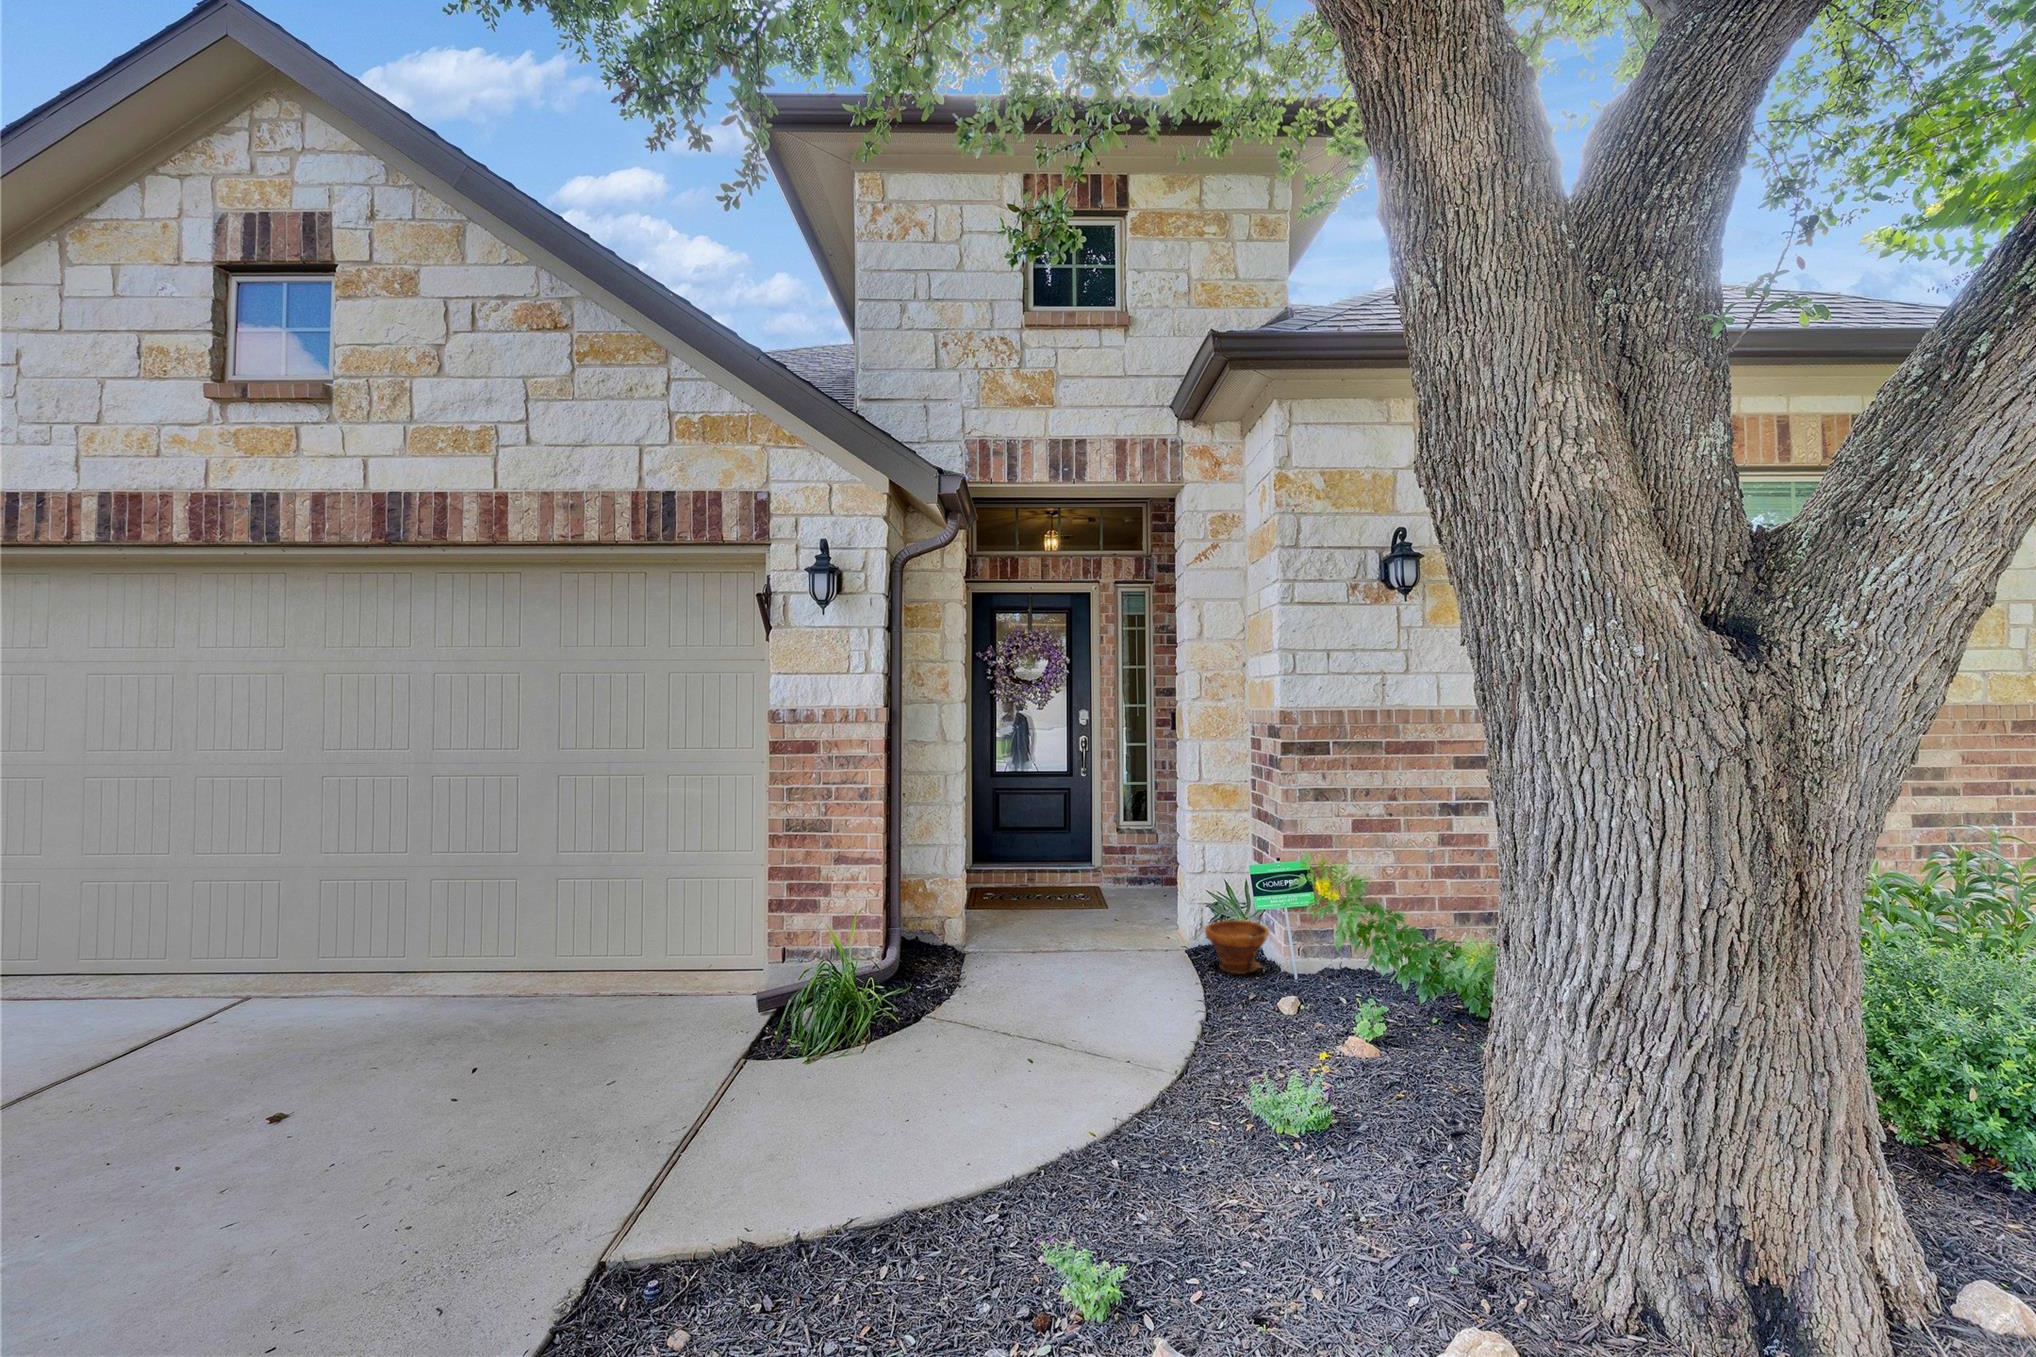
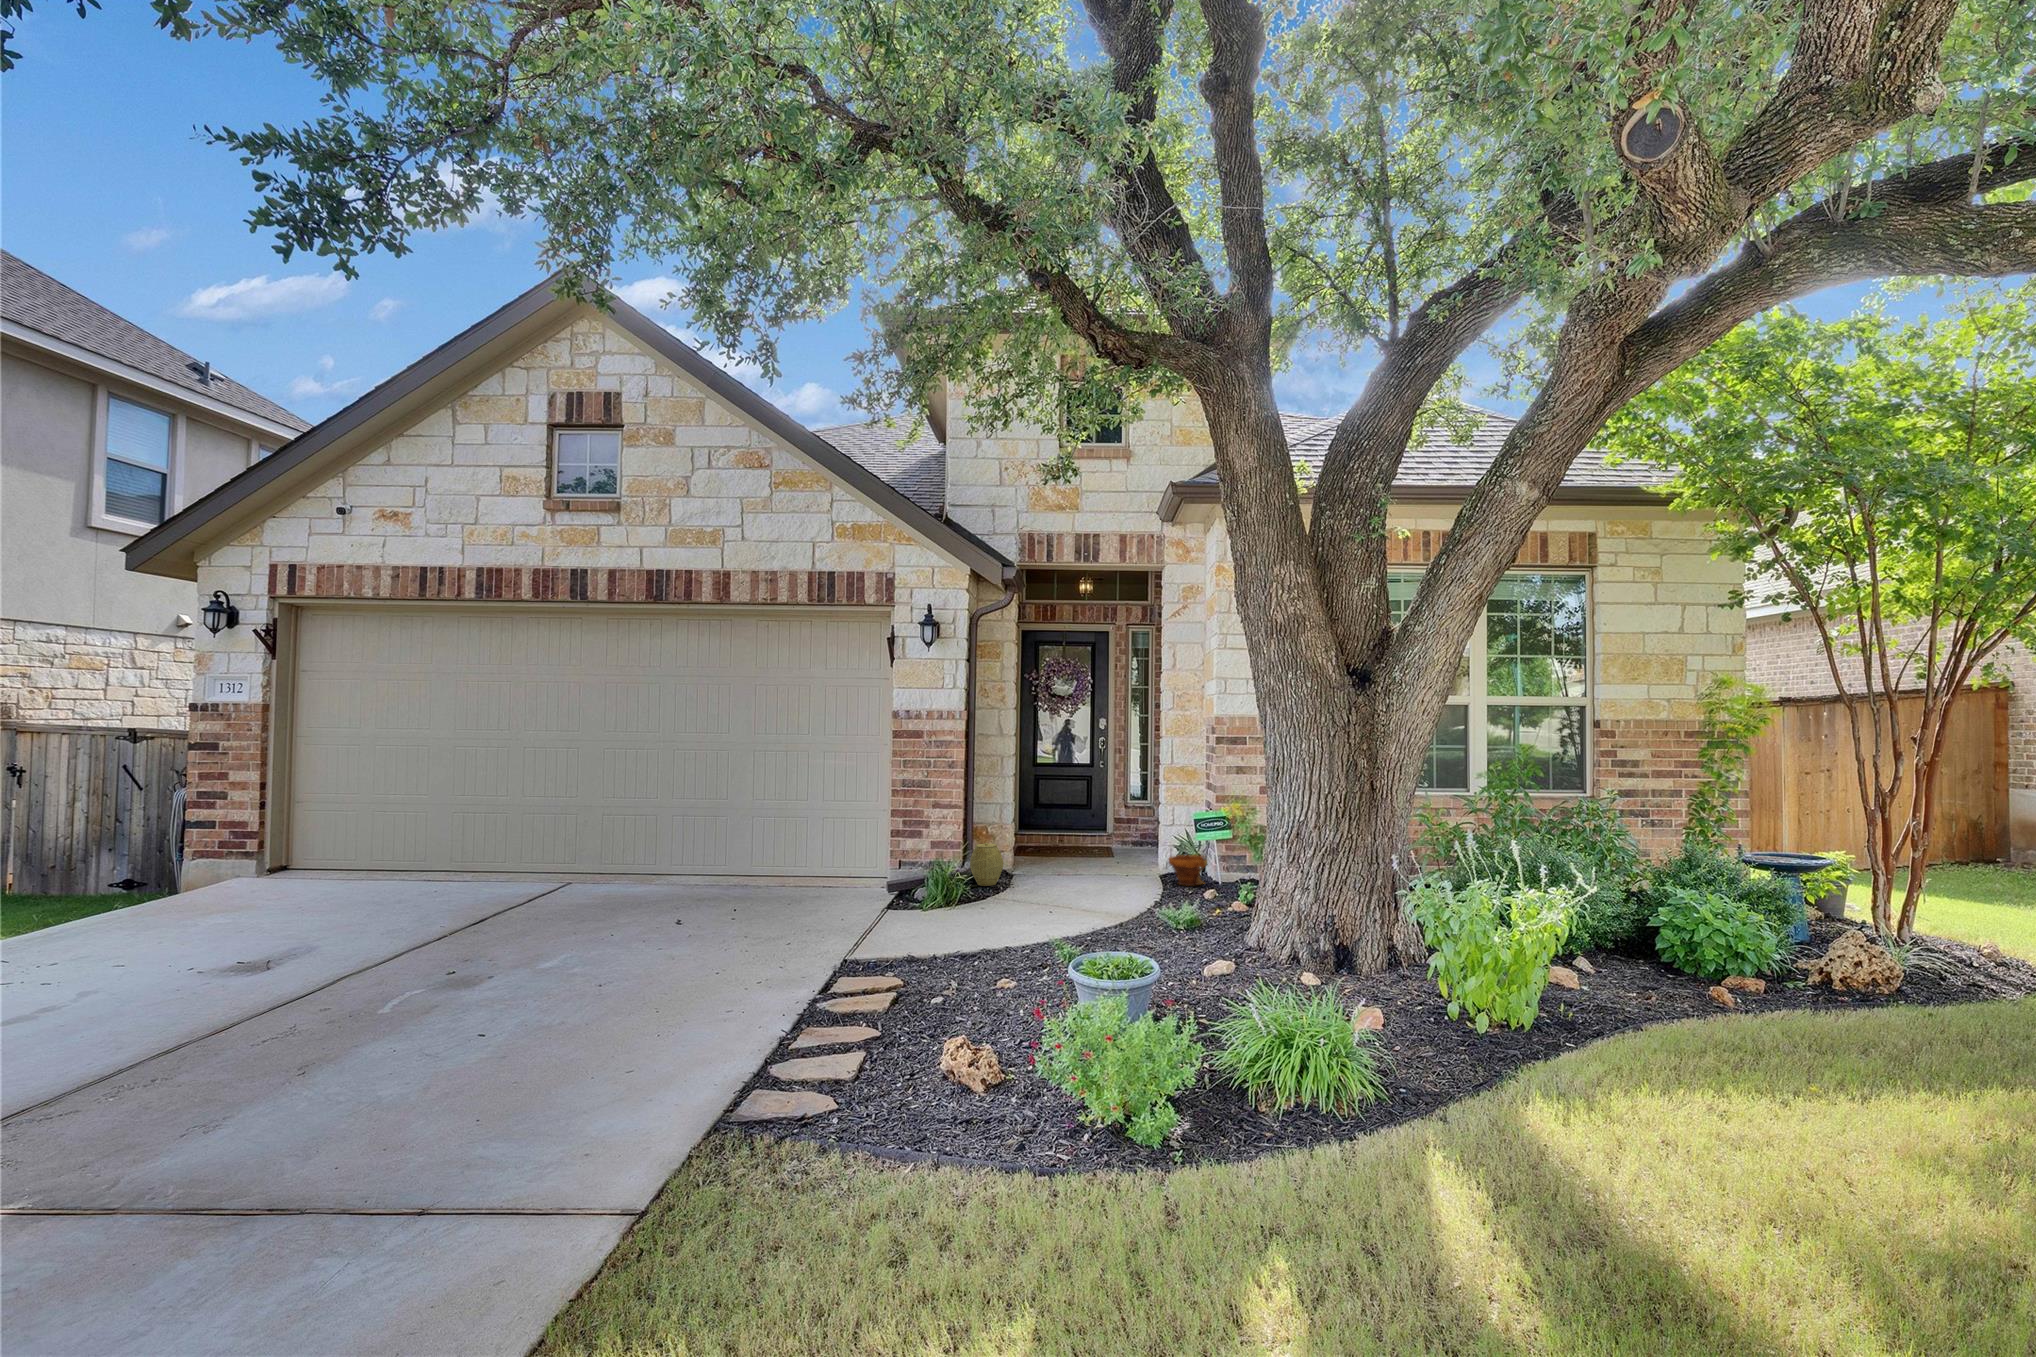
woven basket: none [900,911,951,980] -> present [970,843,1003,886]

